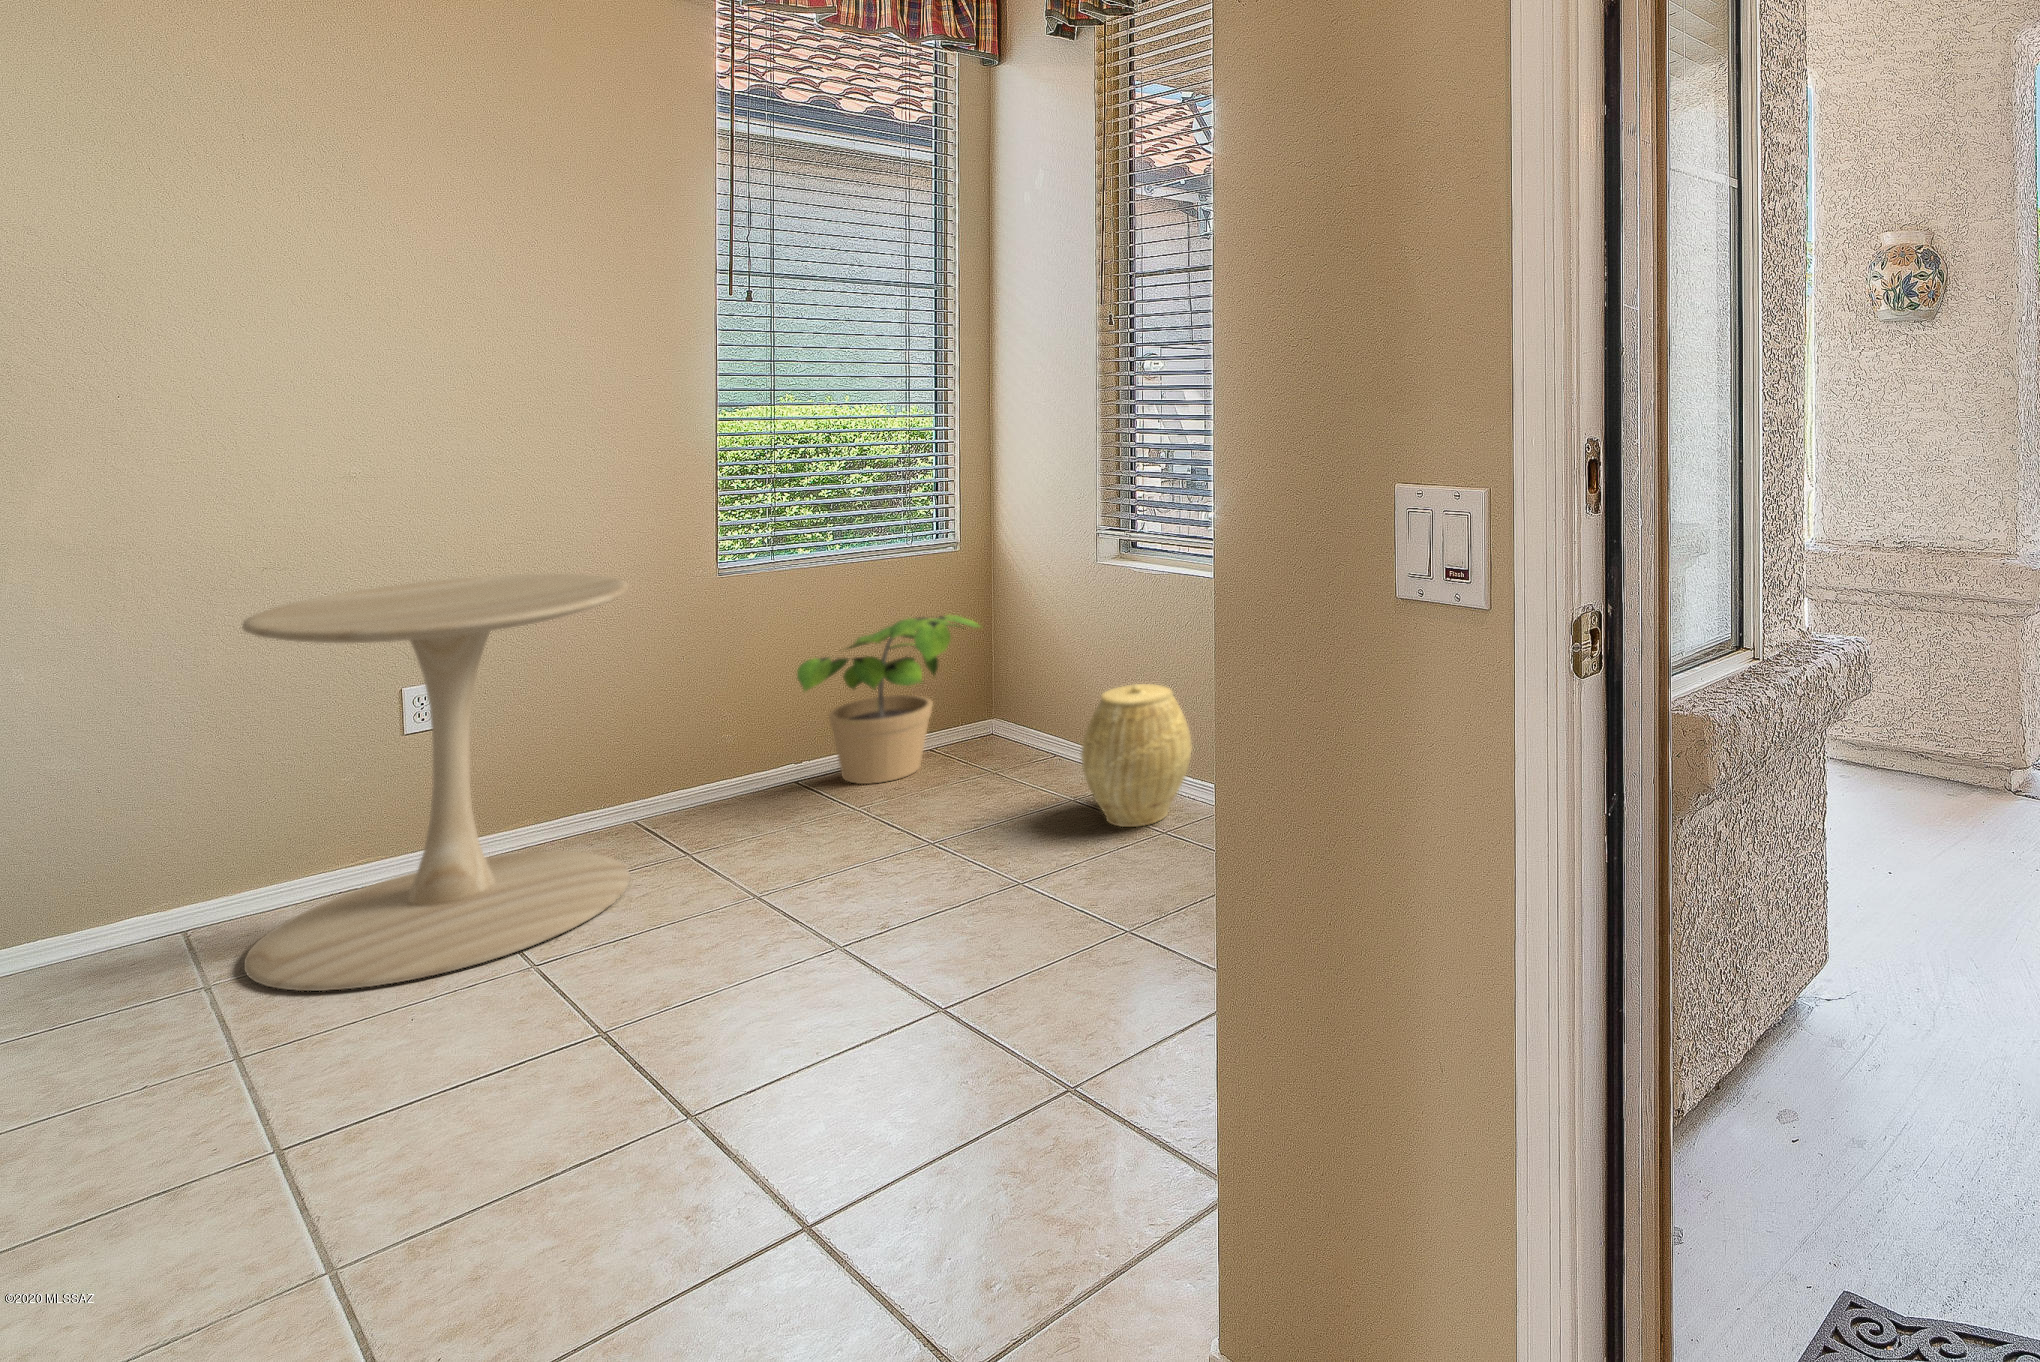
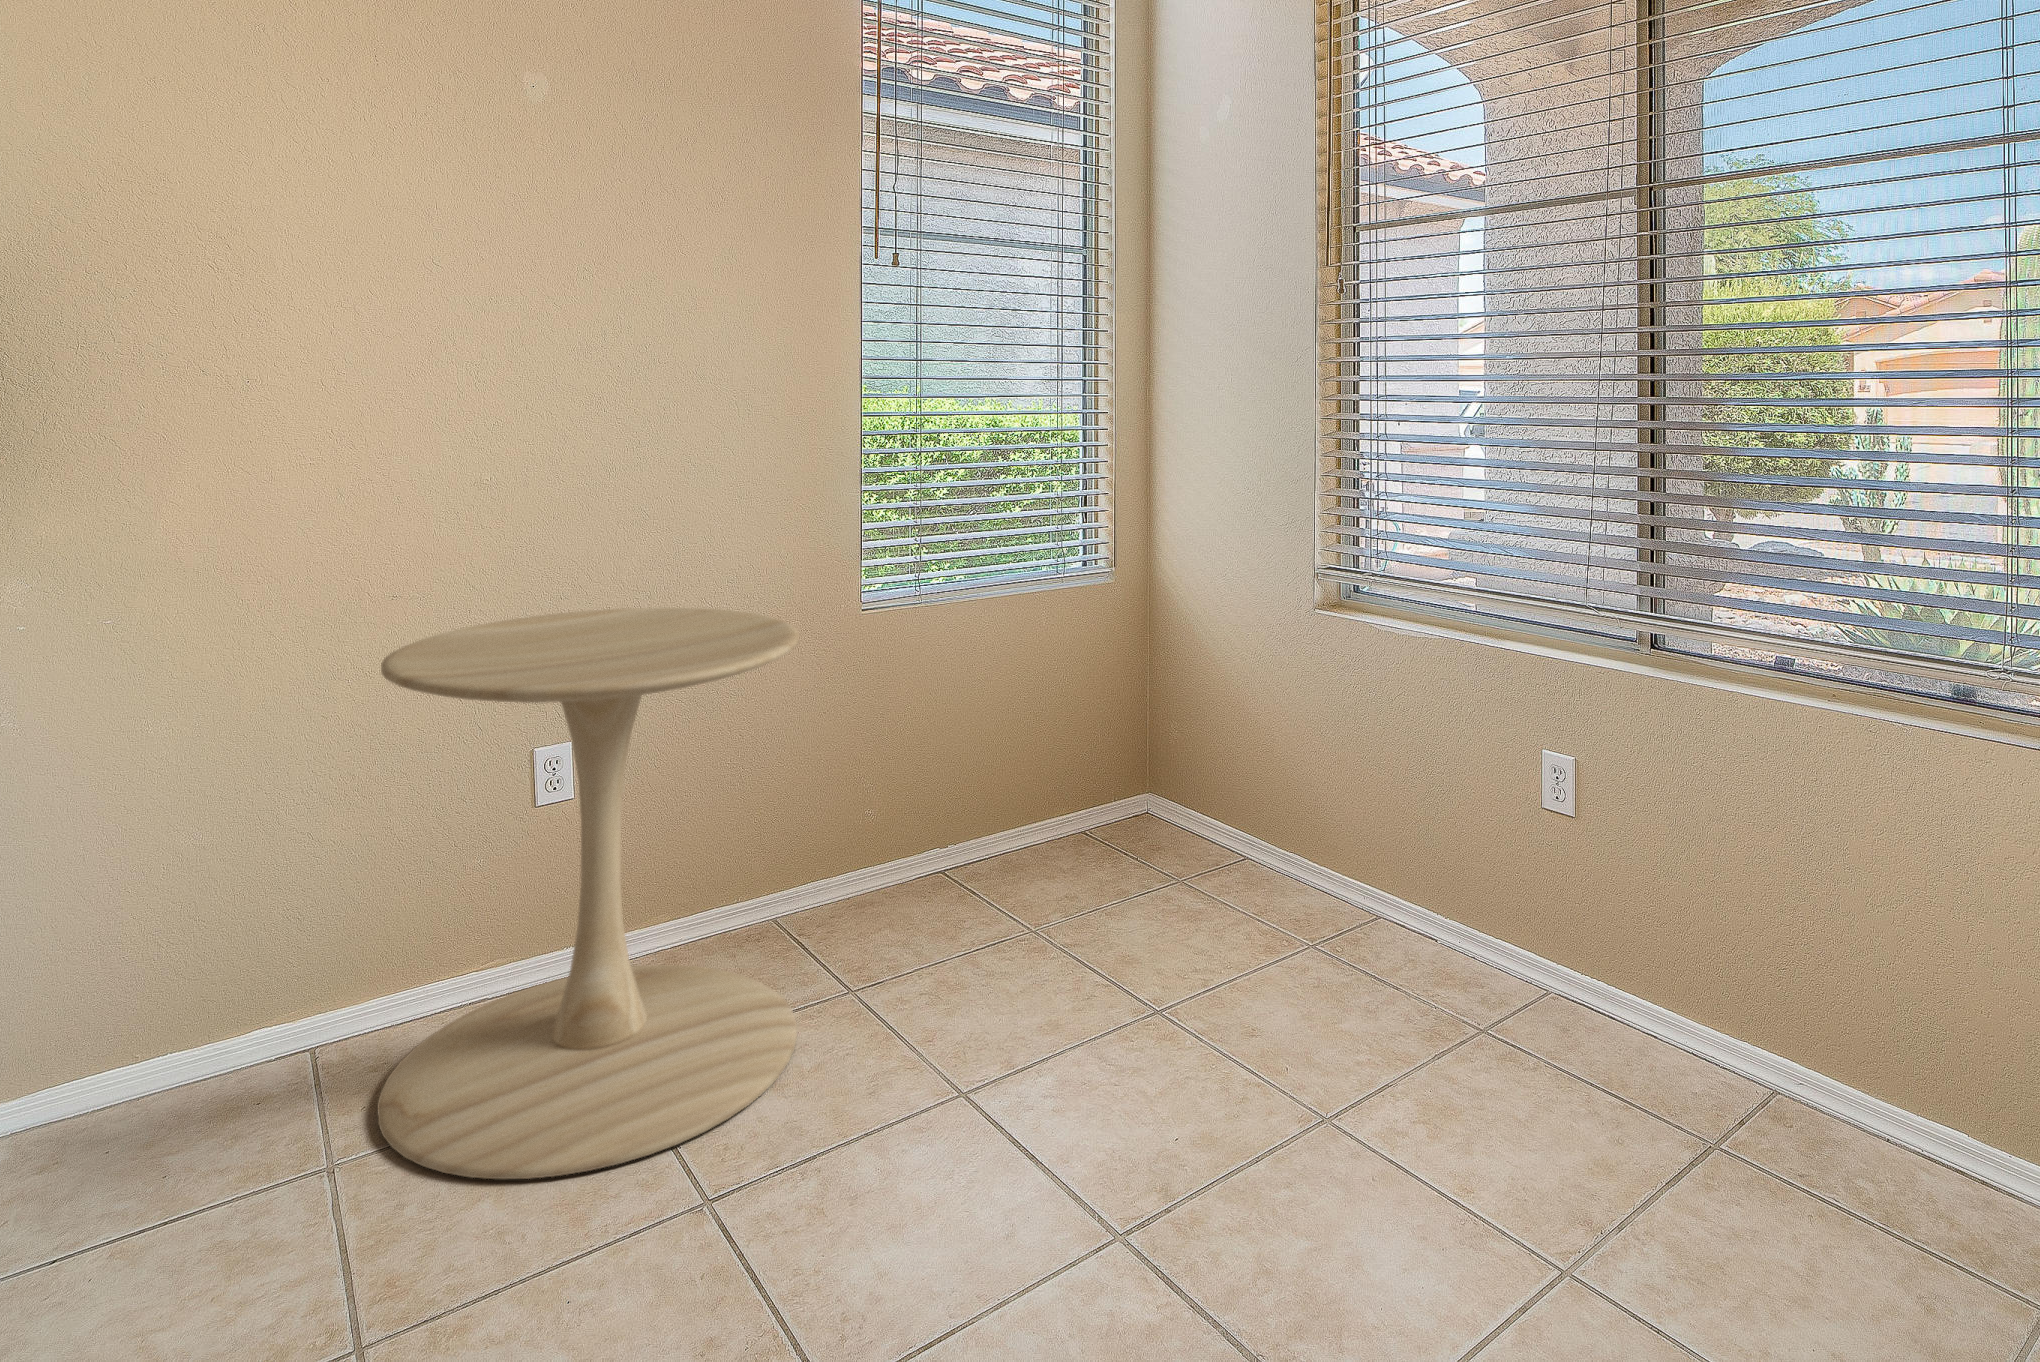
potted plant: present [797,615,979,784] -> none [955,679,1184,893]
woven basket: present [1081,684,1192,827] -> none [1345,795,1499,1007]

